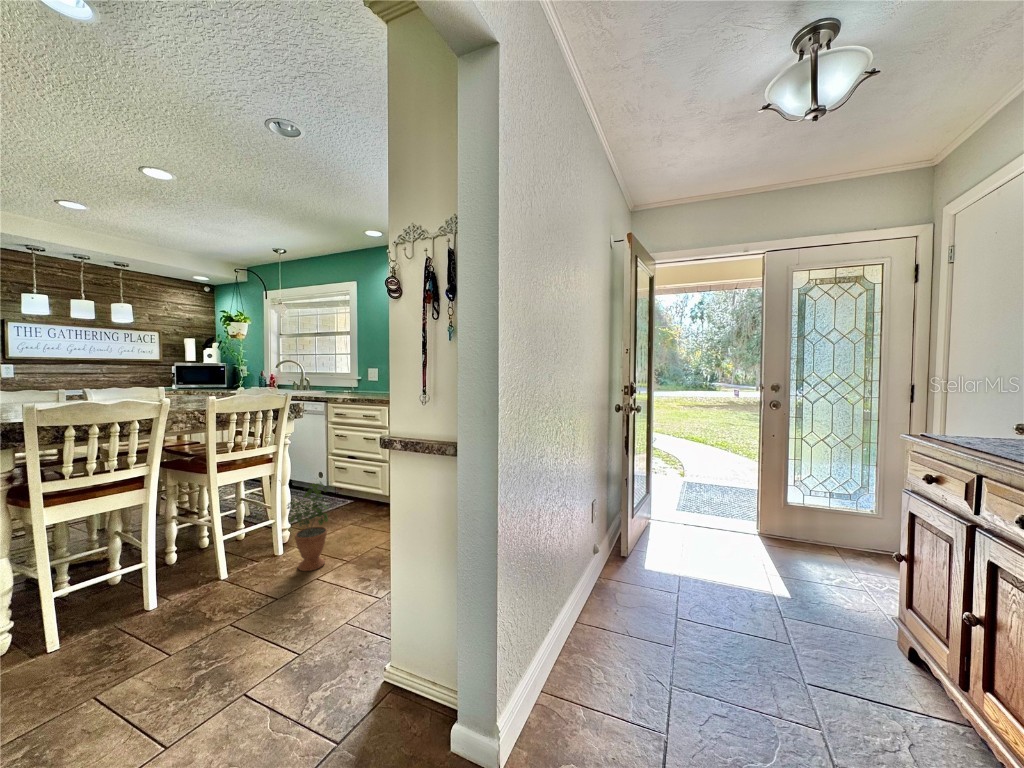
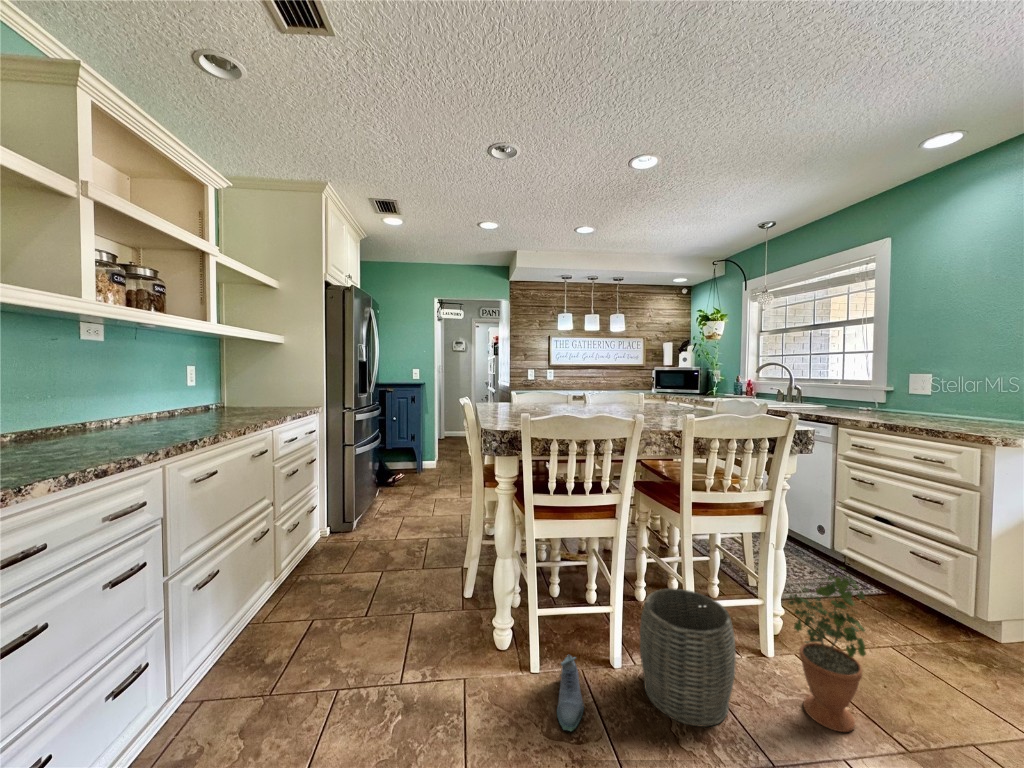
woven basket: none [173,524,252,614] -> present [640,588,736,727]
shoe: none [86,614,118,664] -> present [557,655,584,731]

